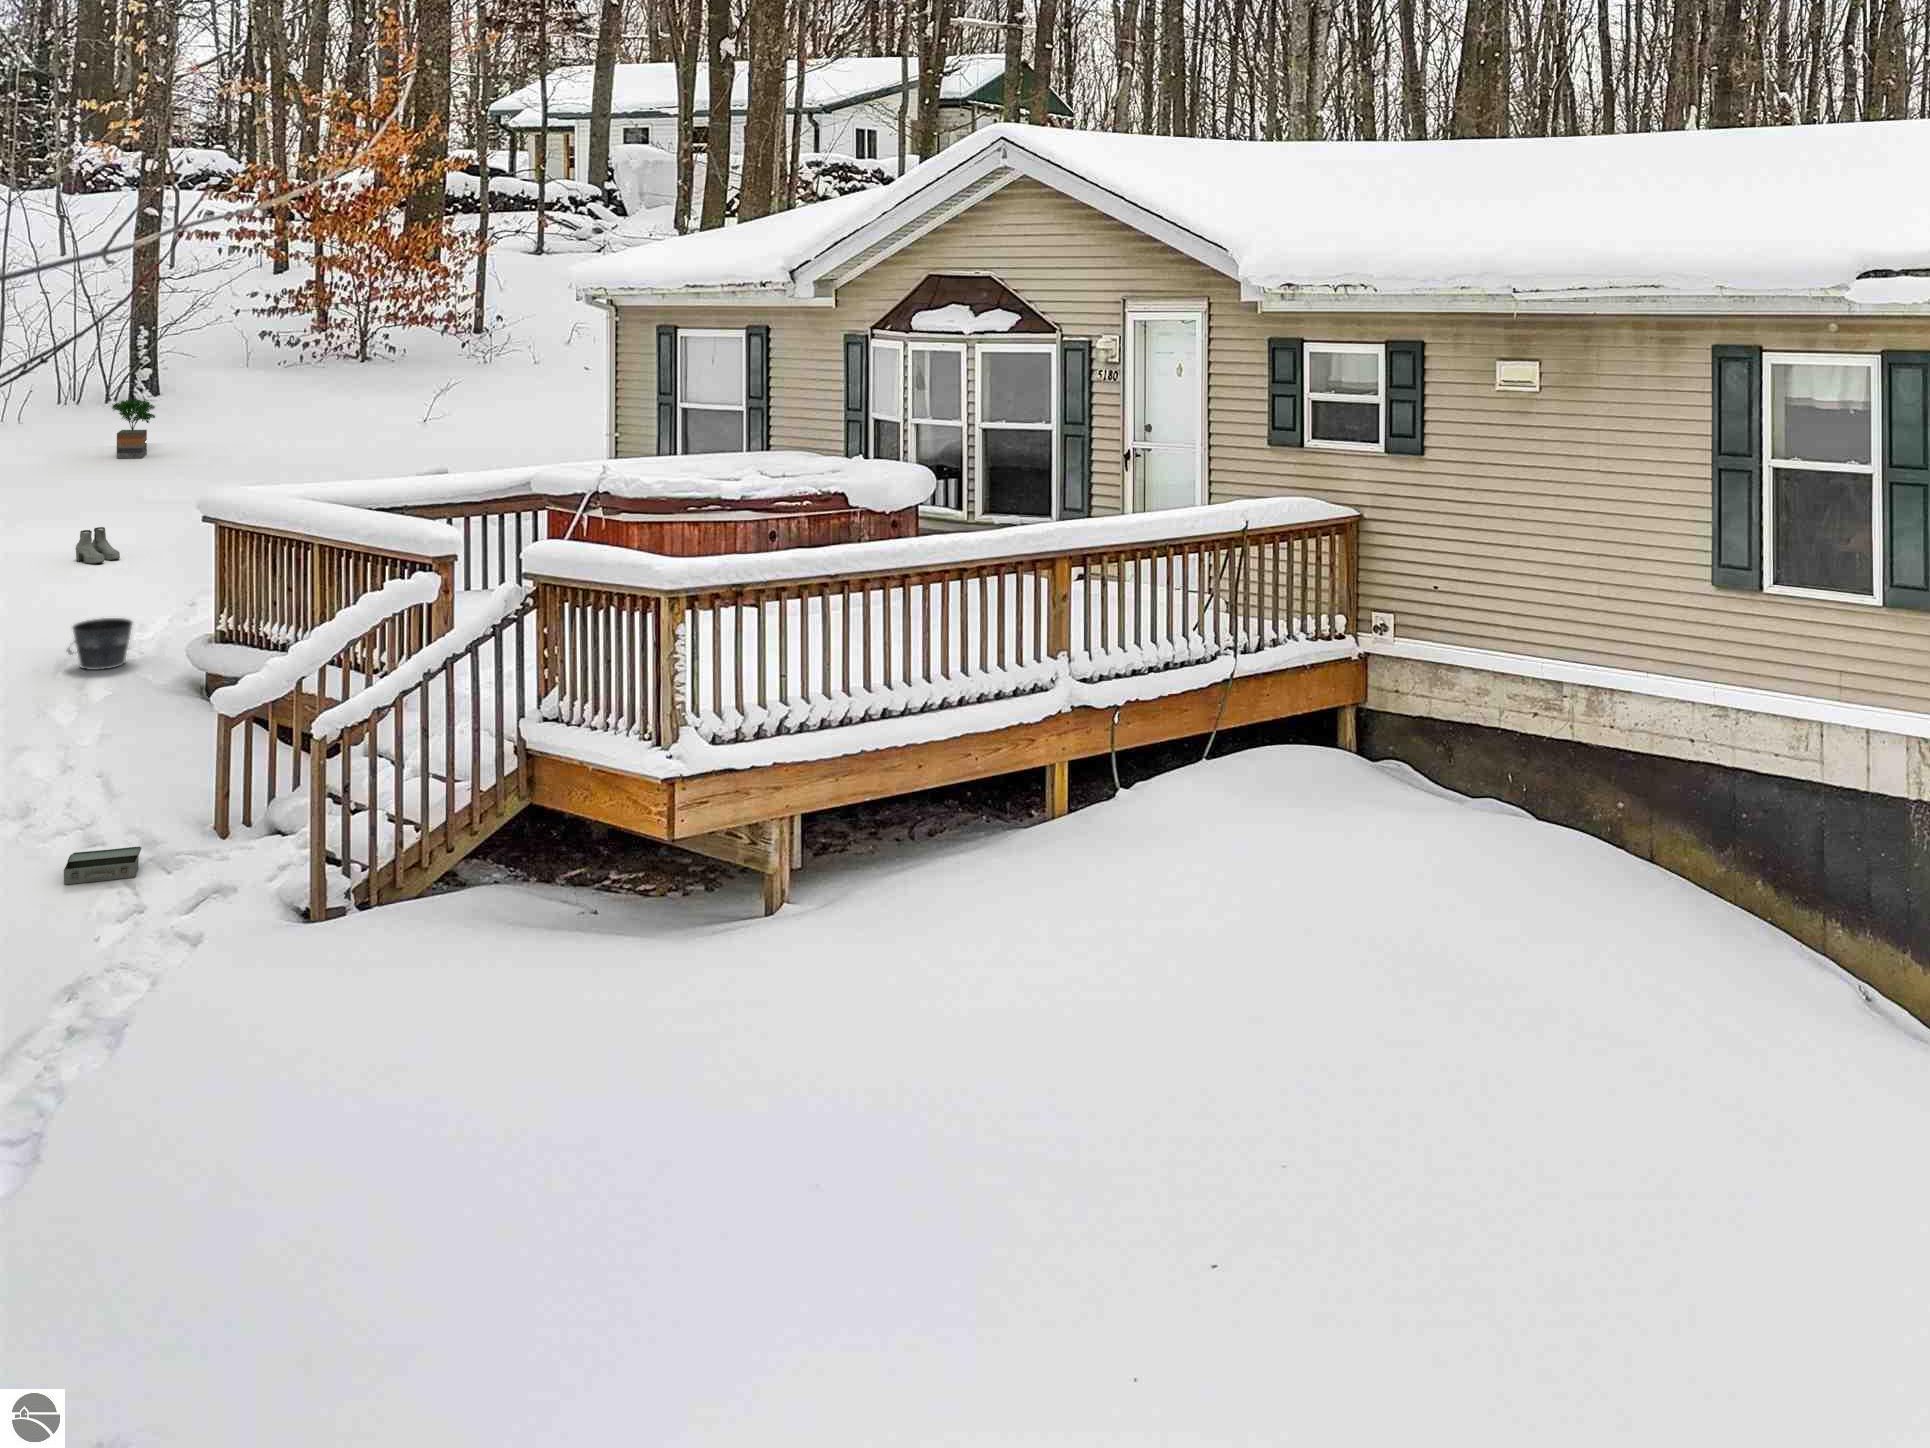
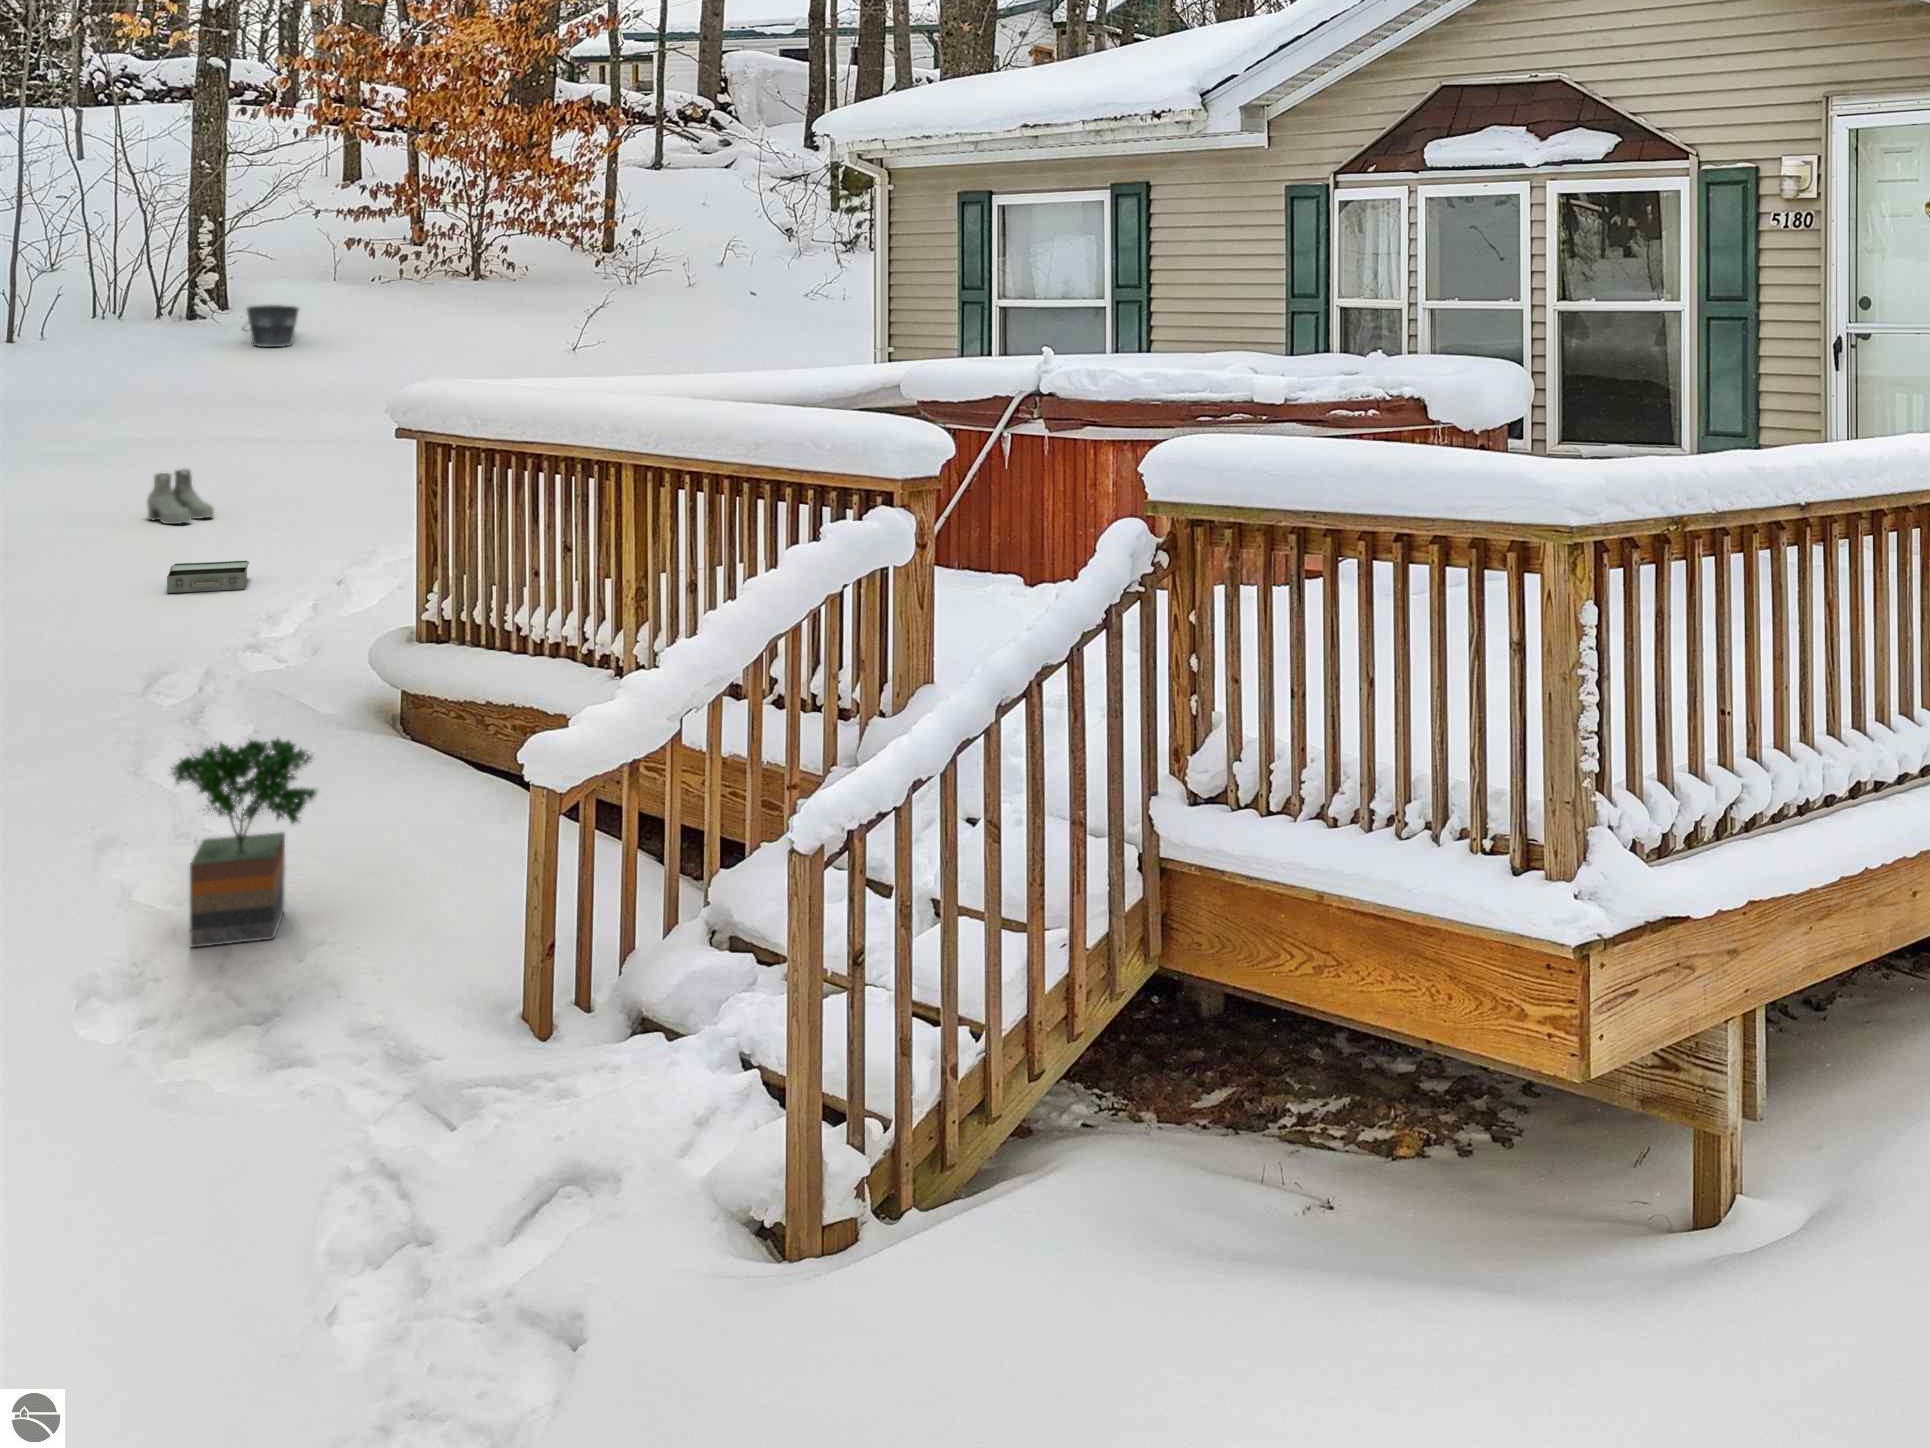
potted tree: present [112,400,155,458] -> present [171,739,317,947]
bucket: present [67,618,132,670] -> present [242,305,299,347]
toolbox: present [64,847,141,884] -> present [167,561,249,593]

